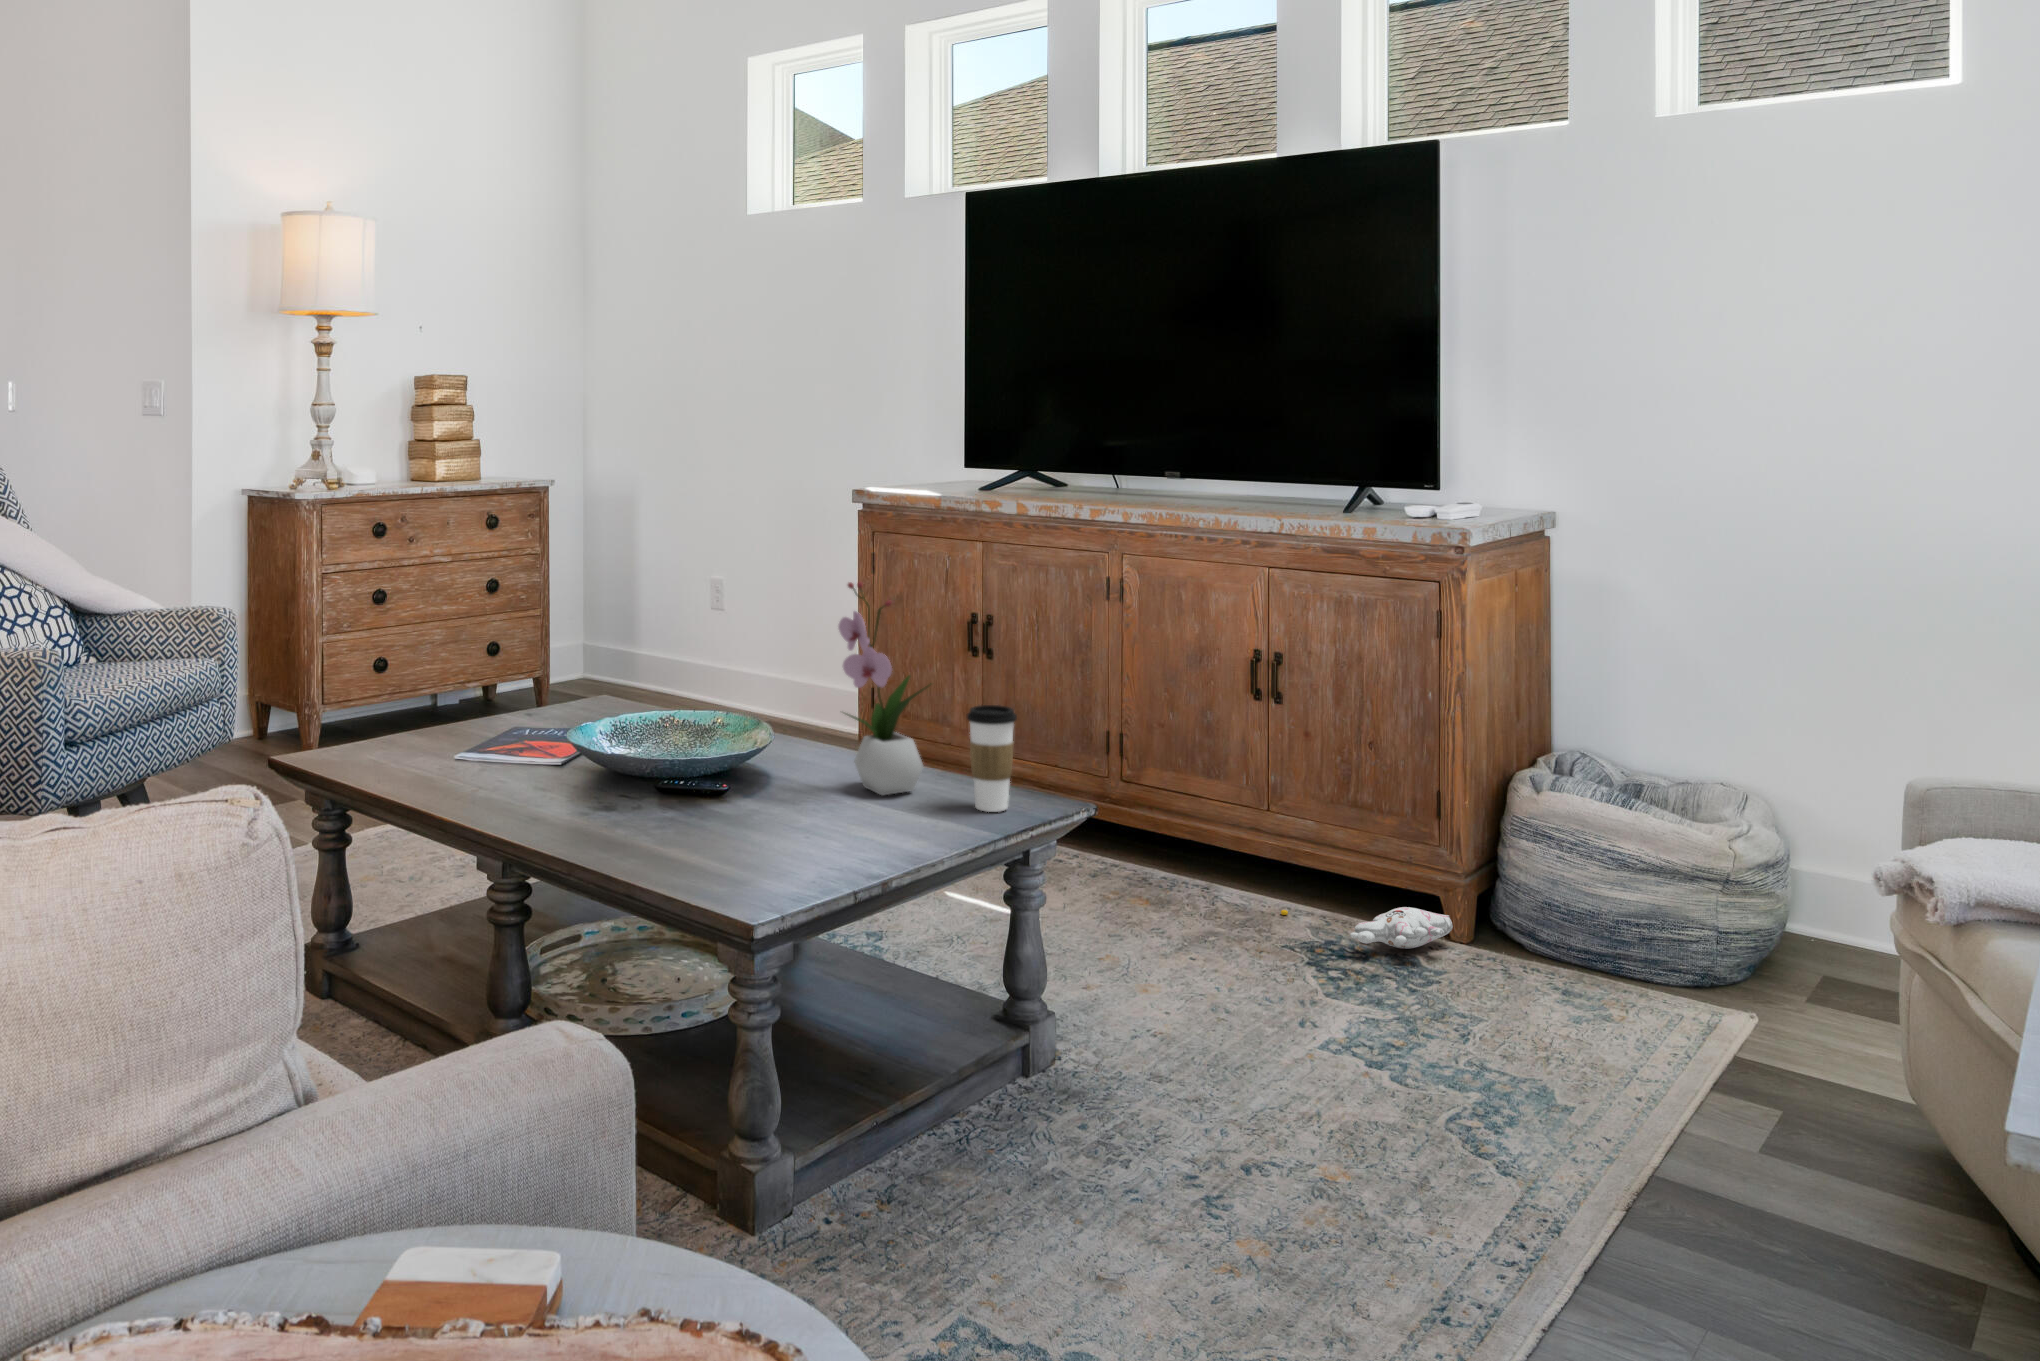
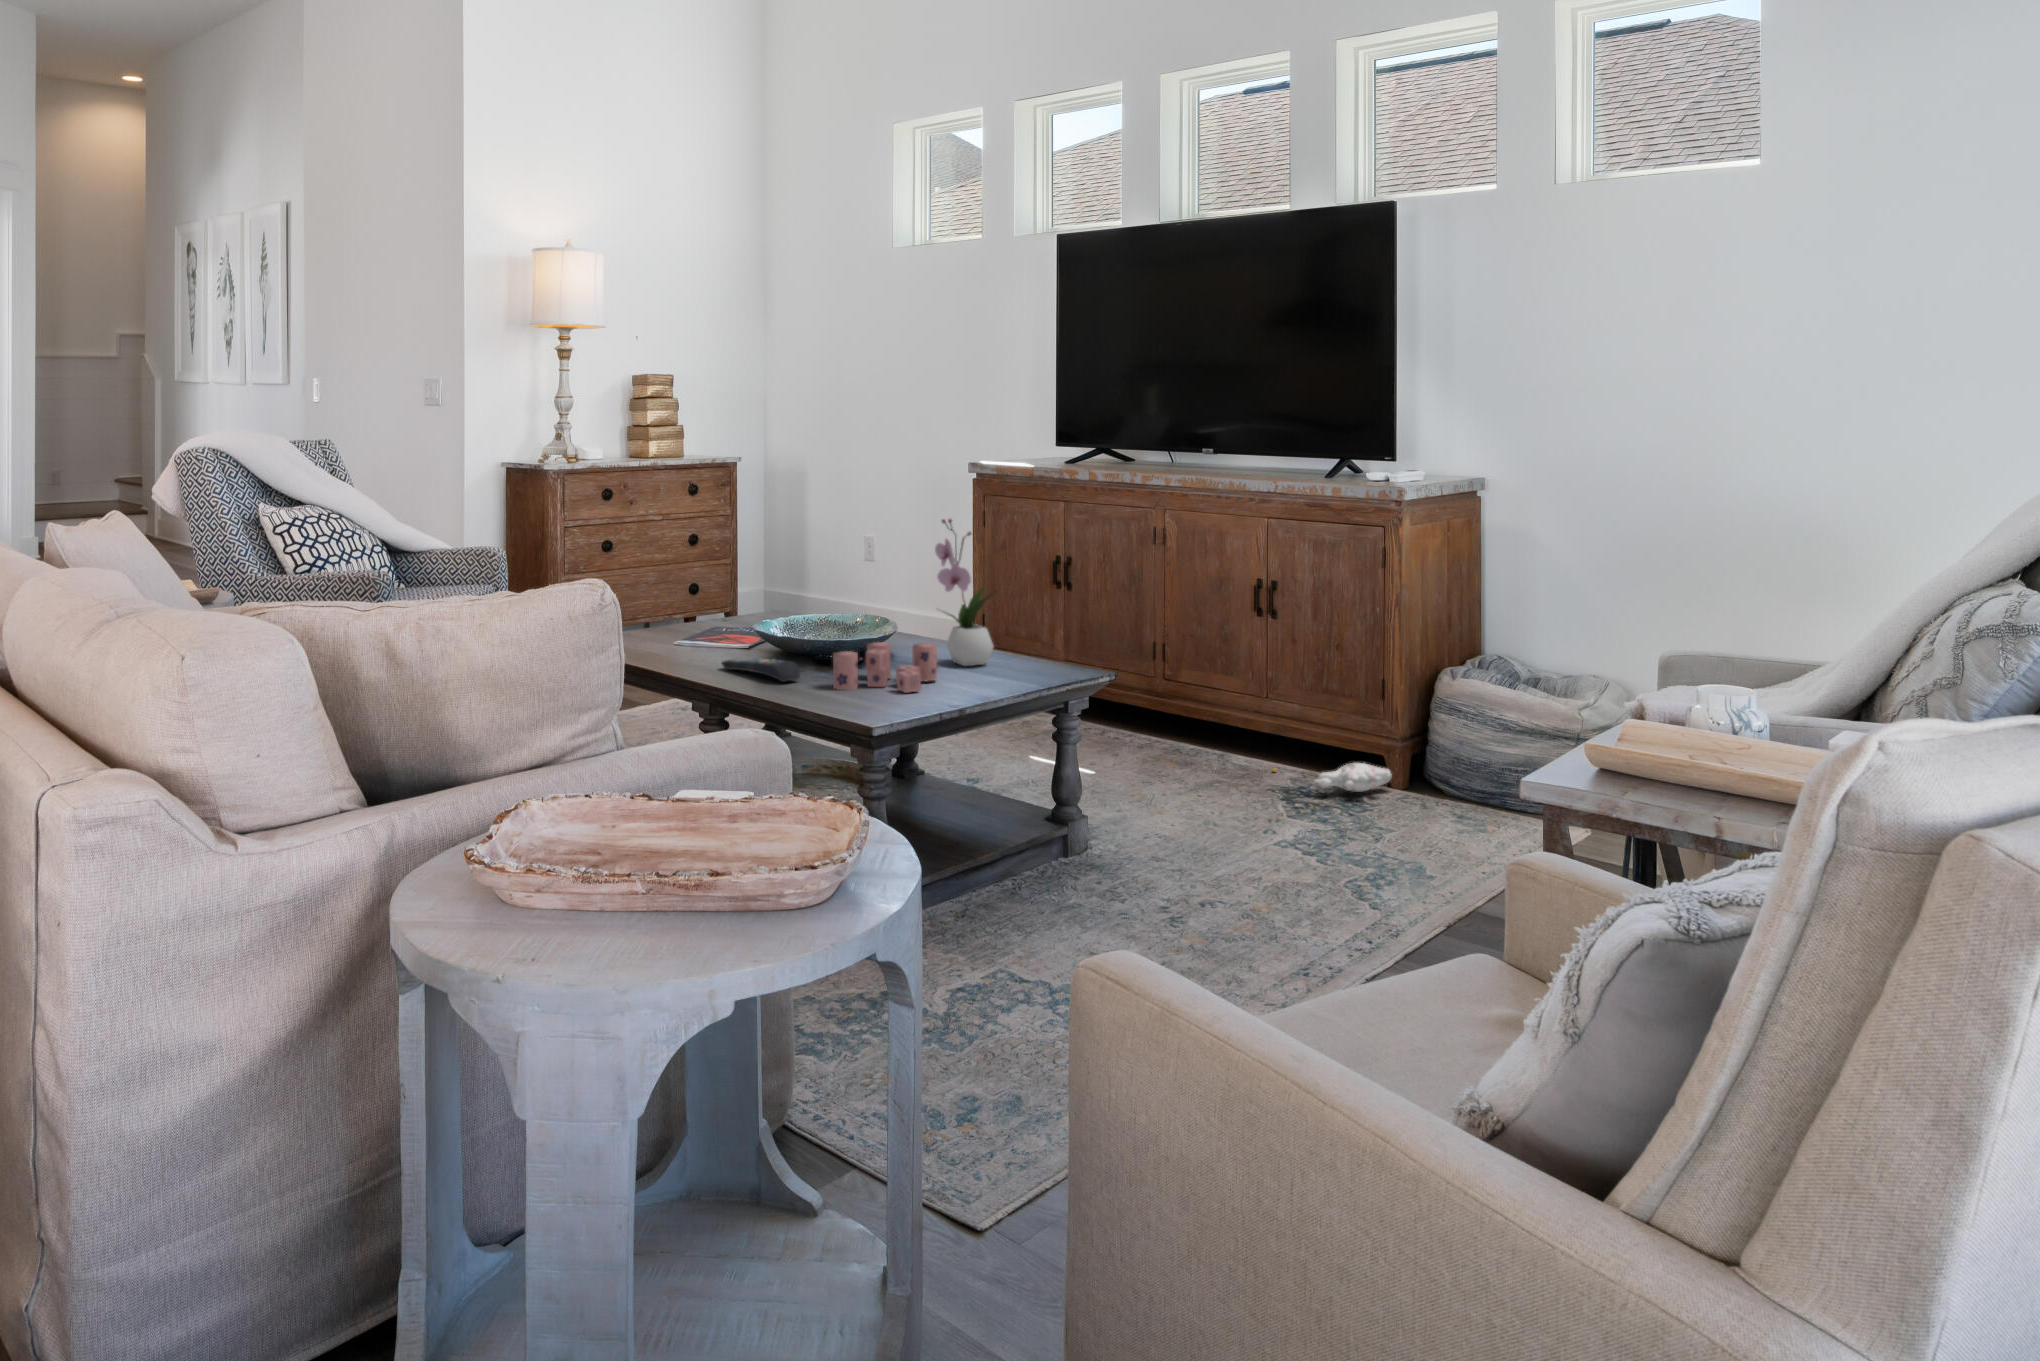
coffee cup: present [967,705,1017,812] -> none [1022,604,1056,676]
candle: none [697,767,848,850] -> present [833,642,937,693]
remote control: none [529,789,646,832] -> present [722,658,800,682]

